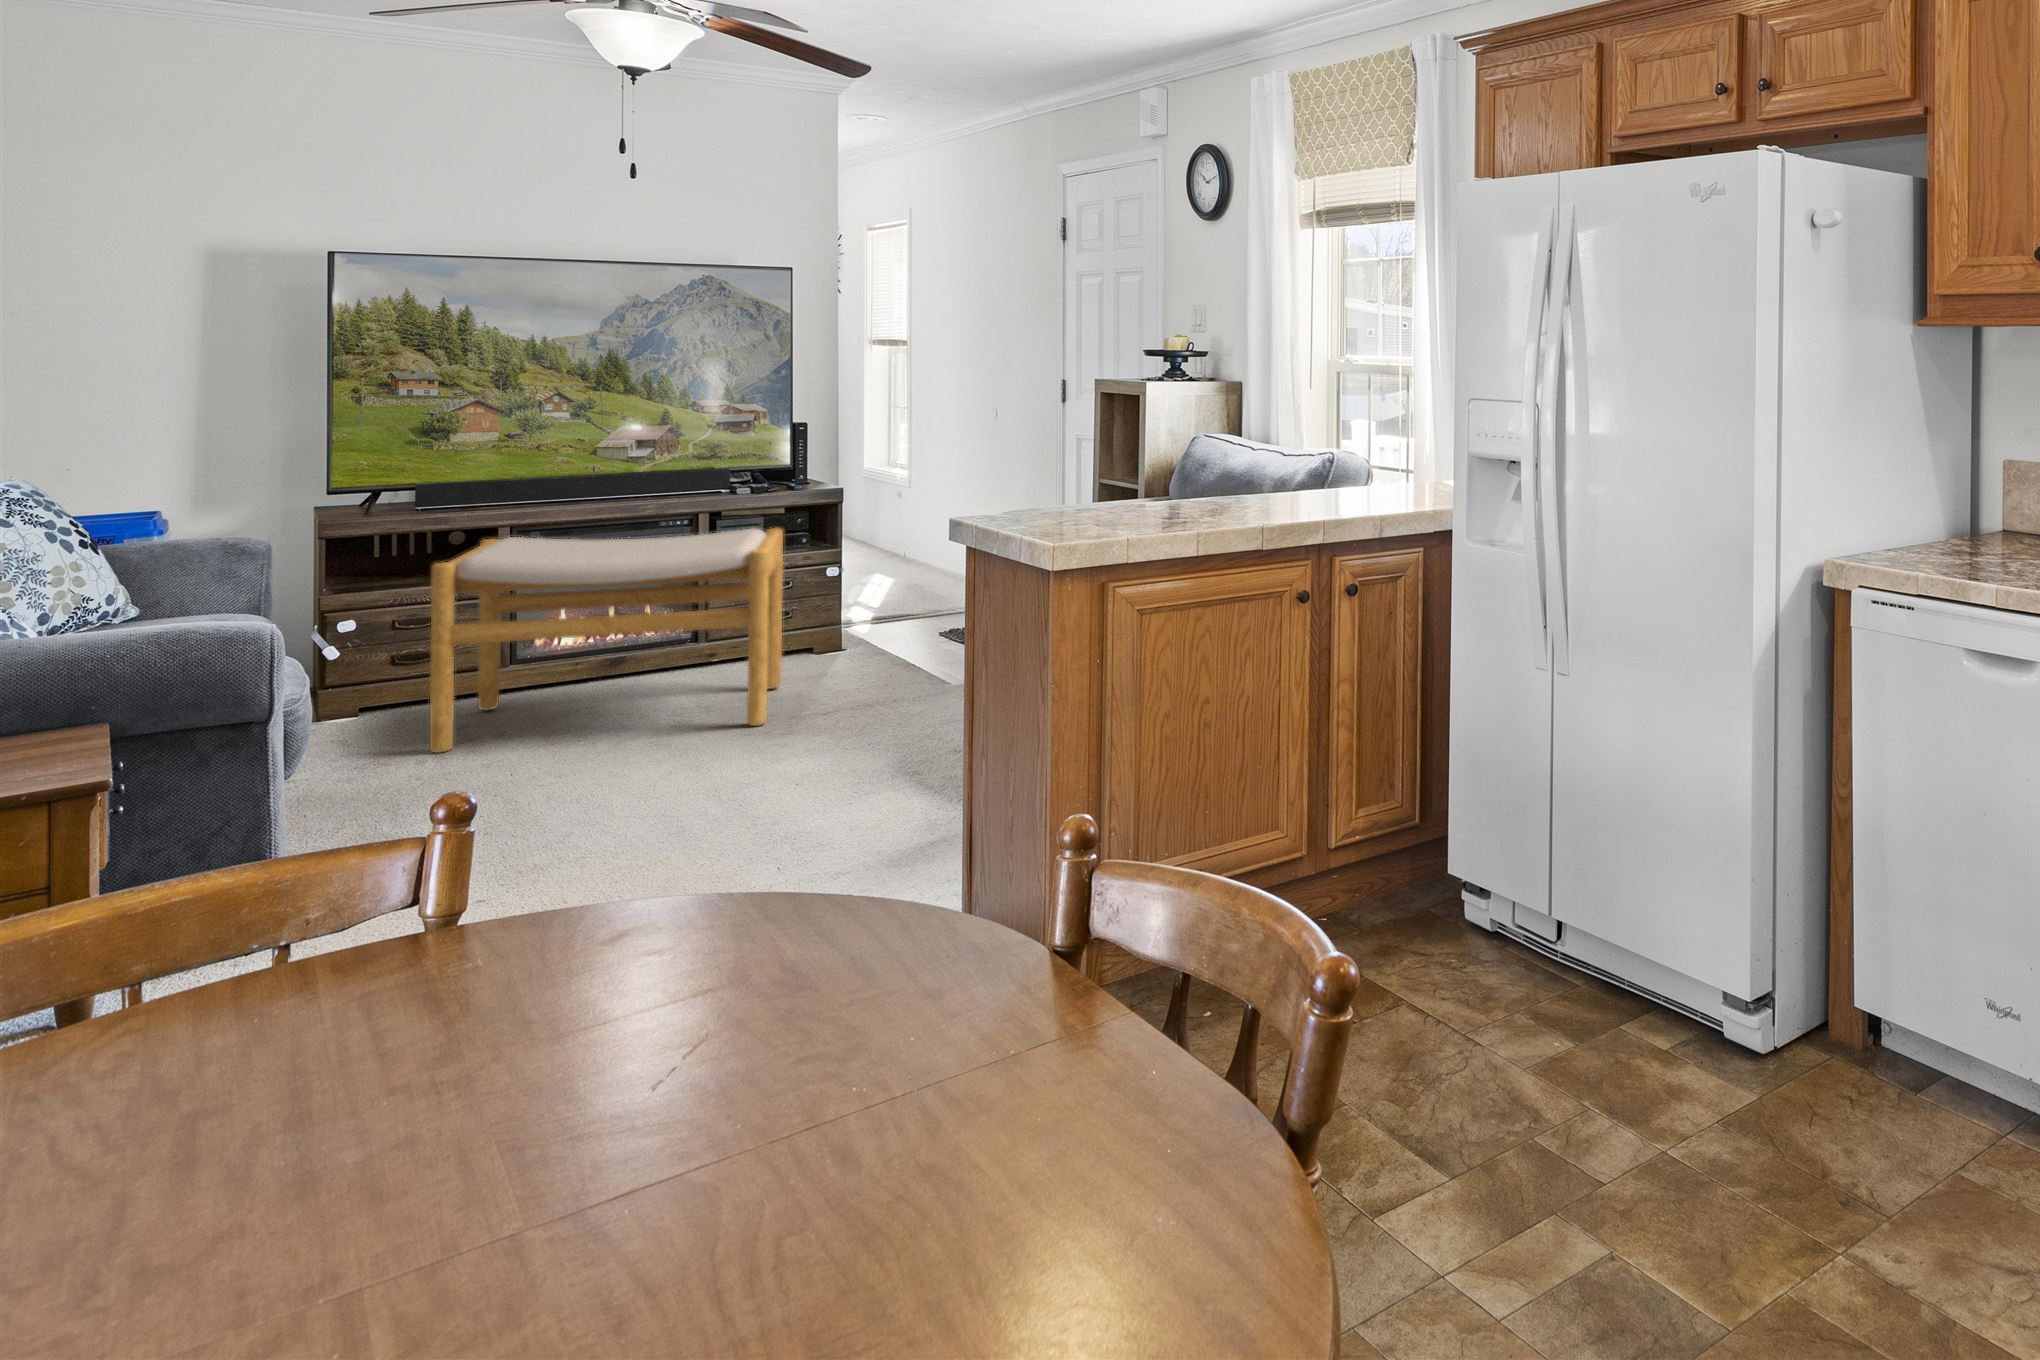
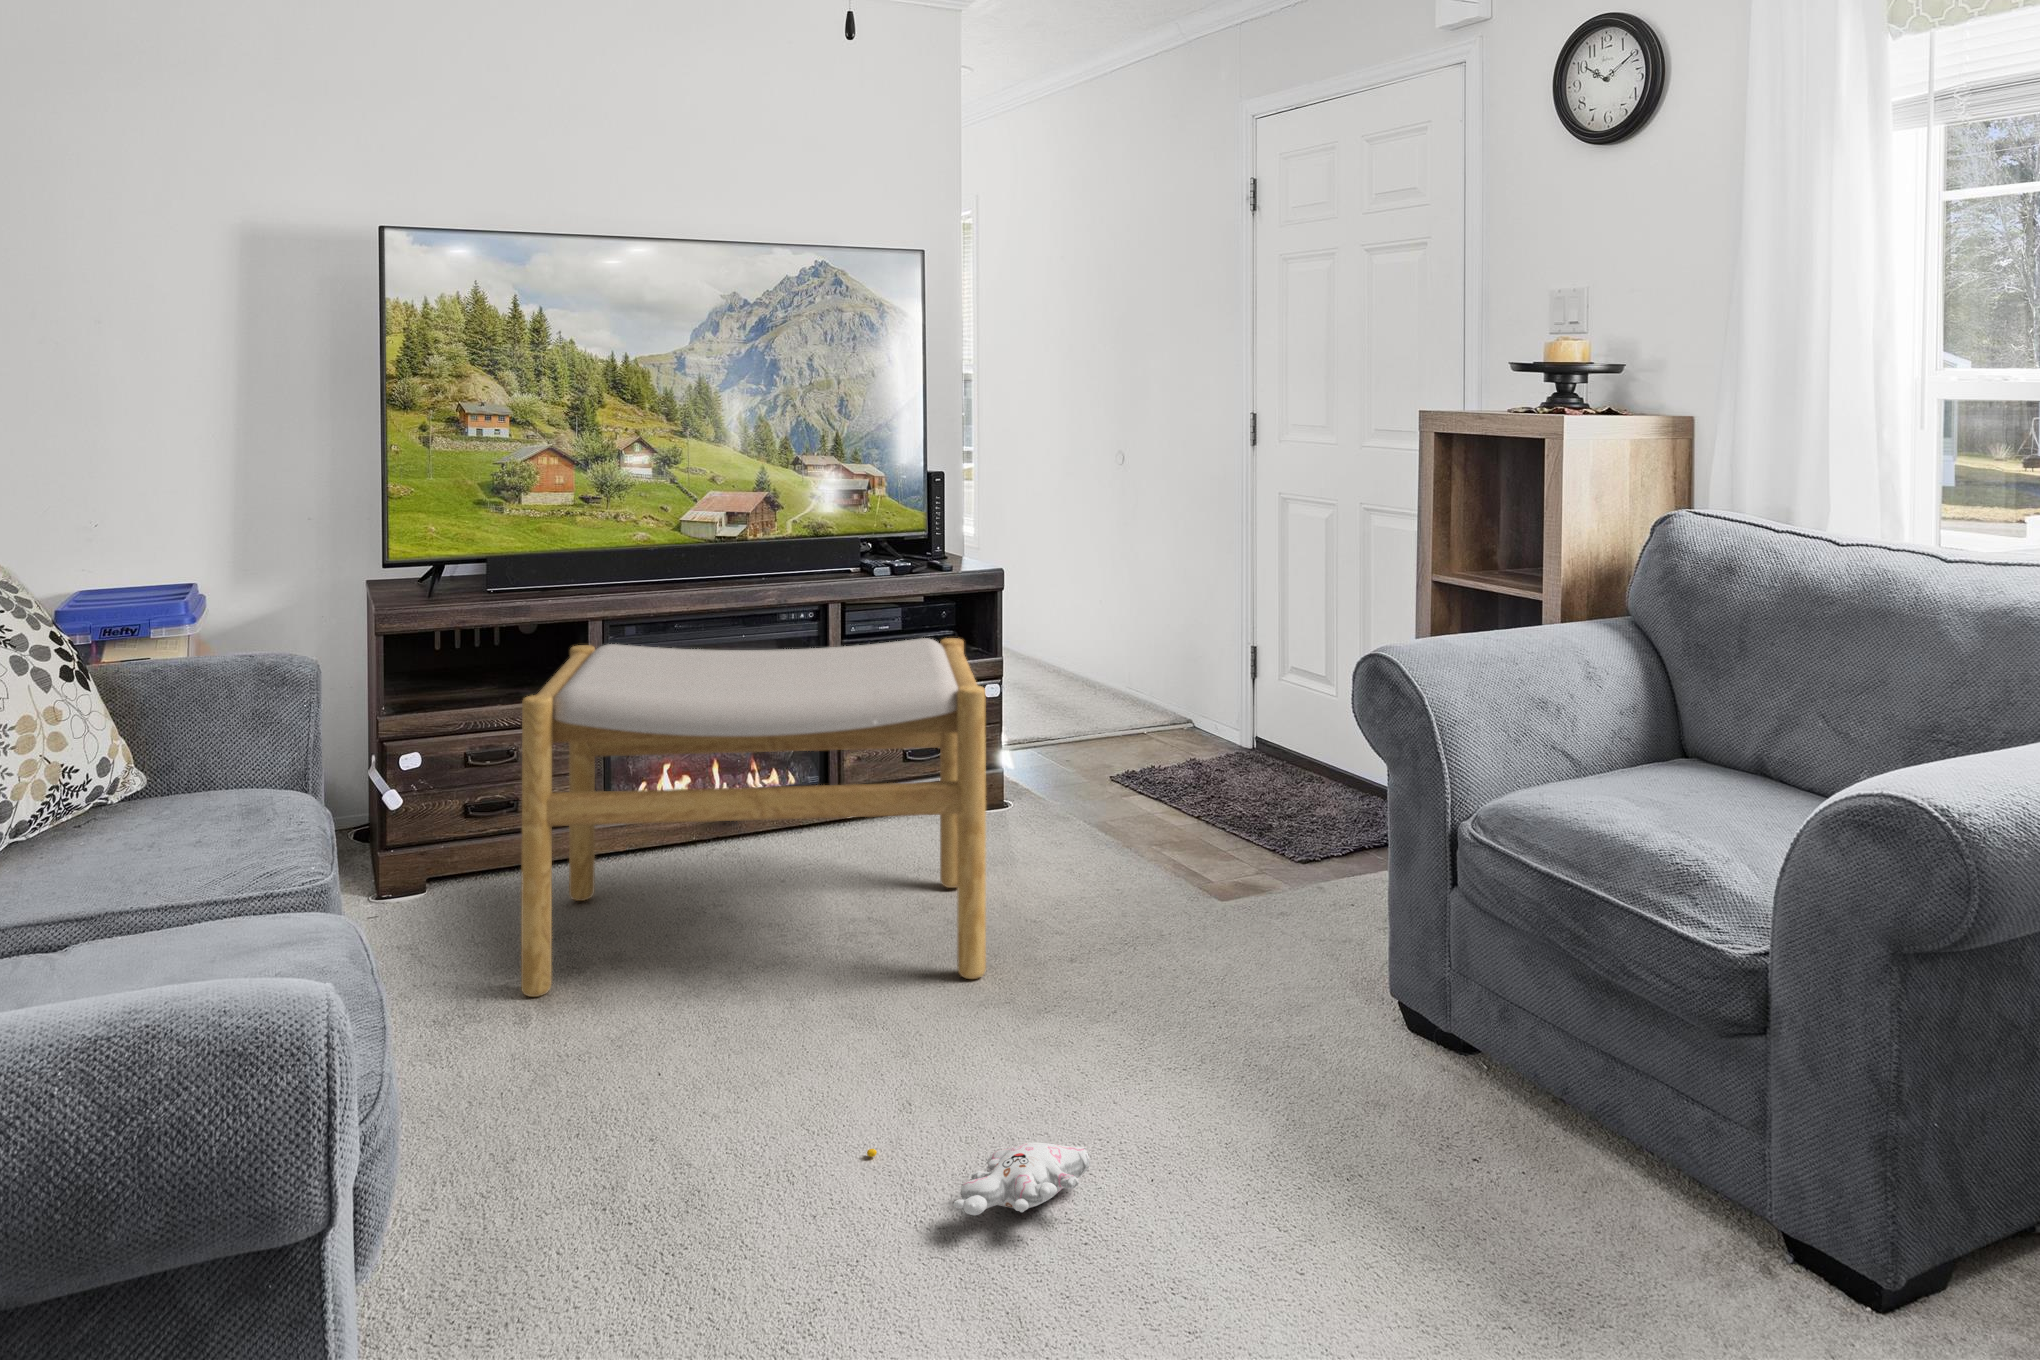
plush toy: none [641,770,770,800] -> present [867,1143,1090,1215]

